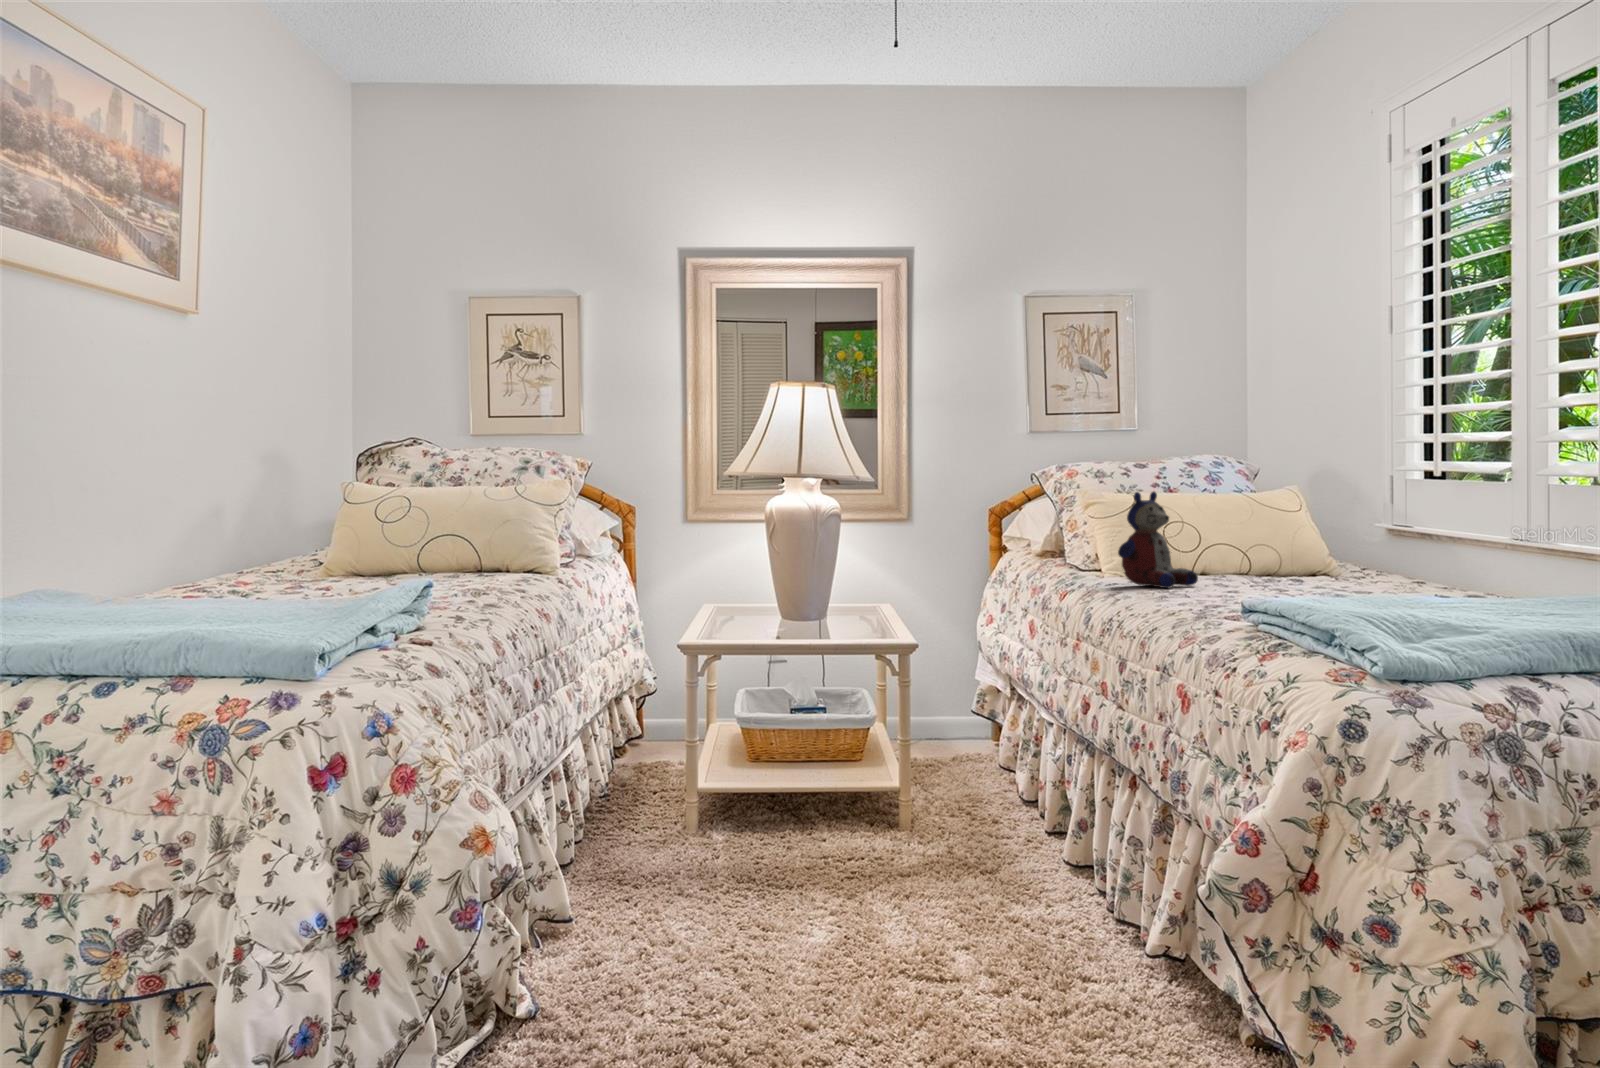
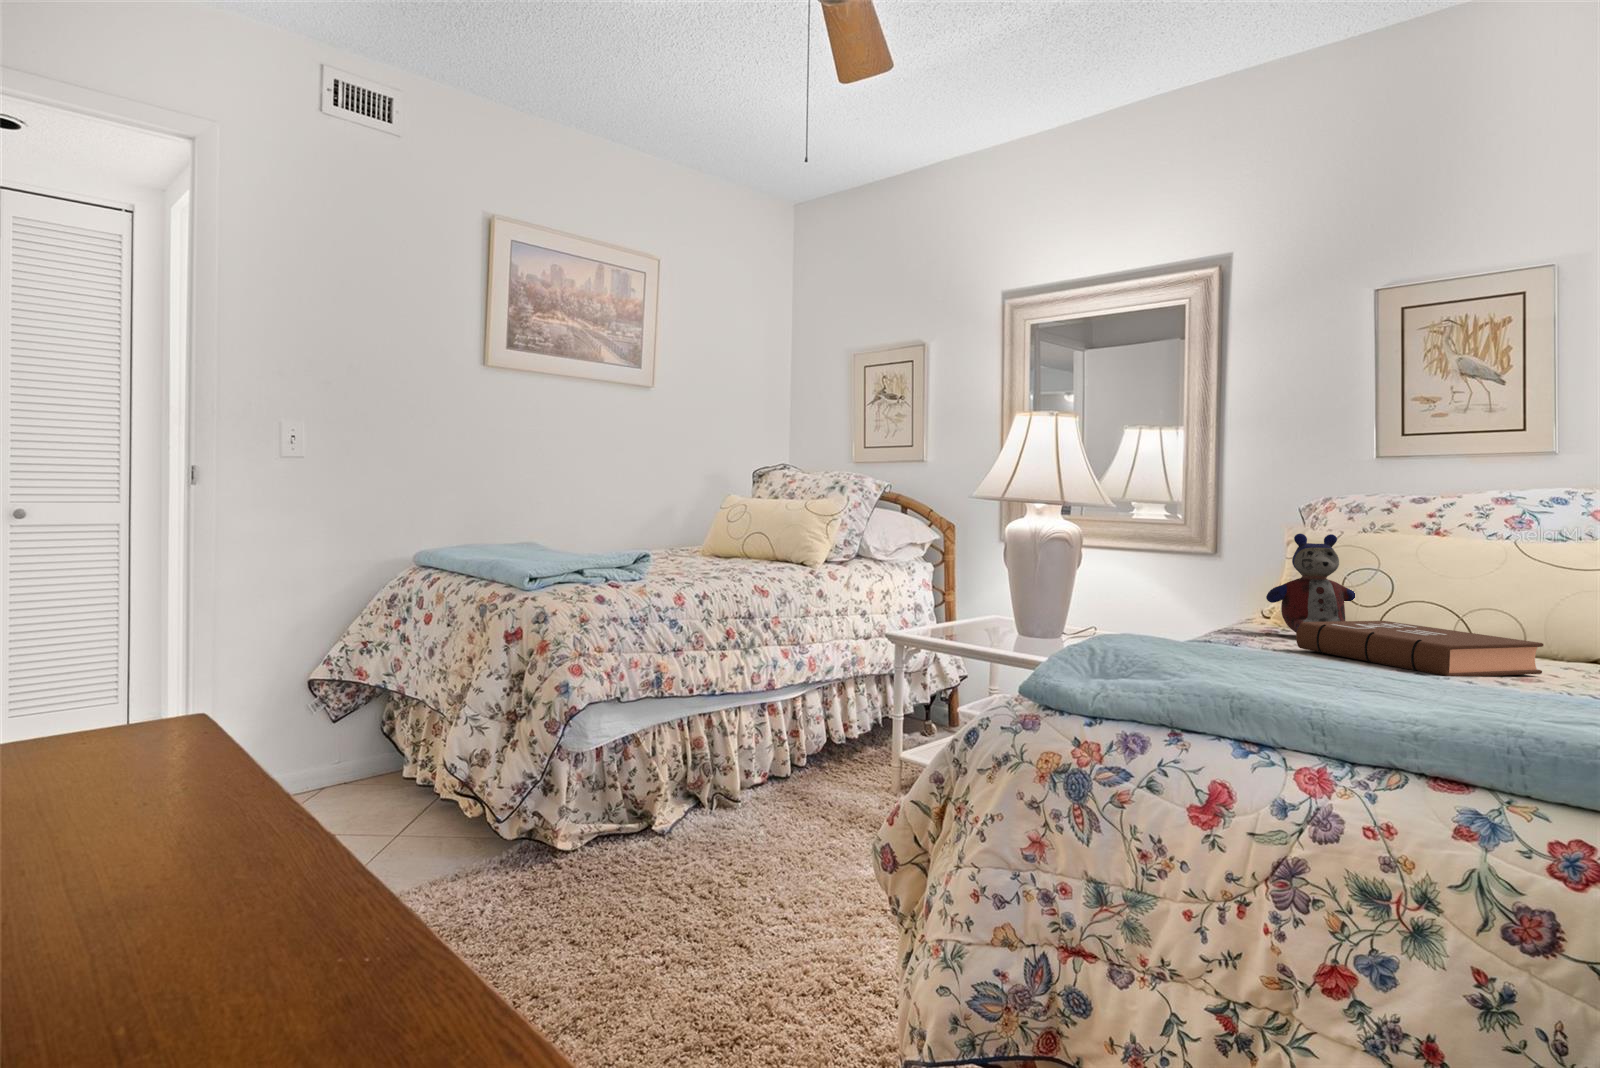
book: none [1246,562,1405,599] -> present [1296,621,1543,677]

